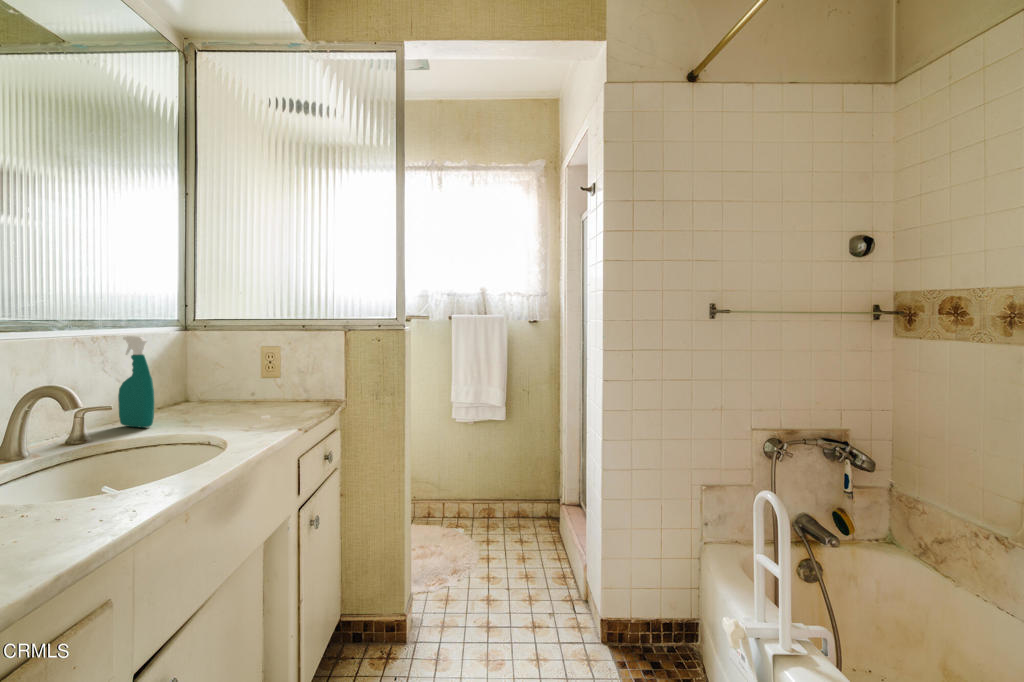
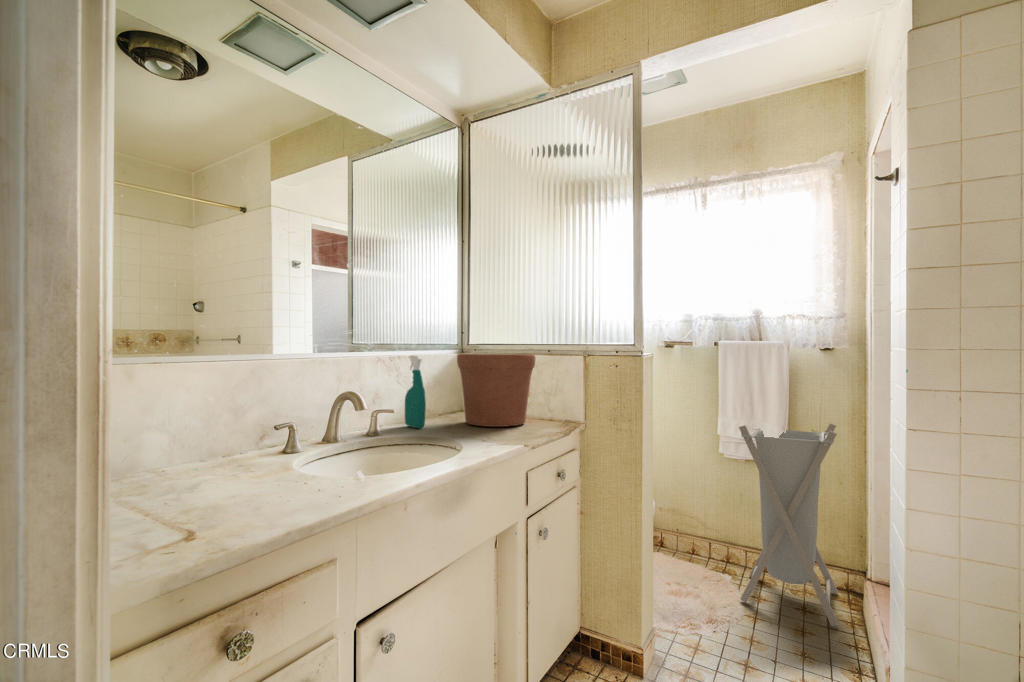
flower pot: none [192,333,294,417] -> present [457,354,535,427]
laundry hamper: none [474,386,548,549] -> present [739,423,839,626]

